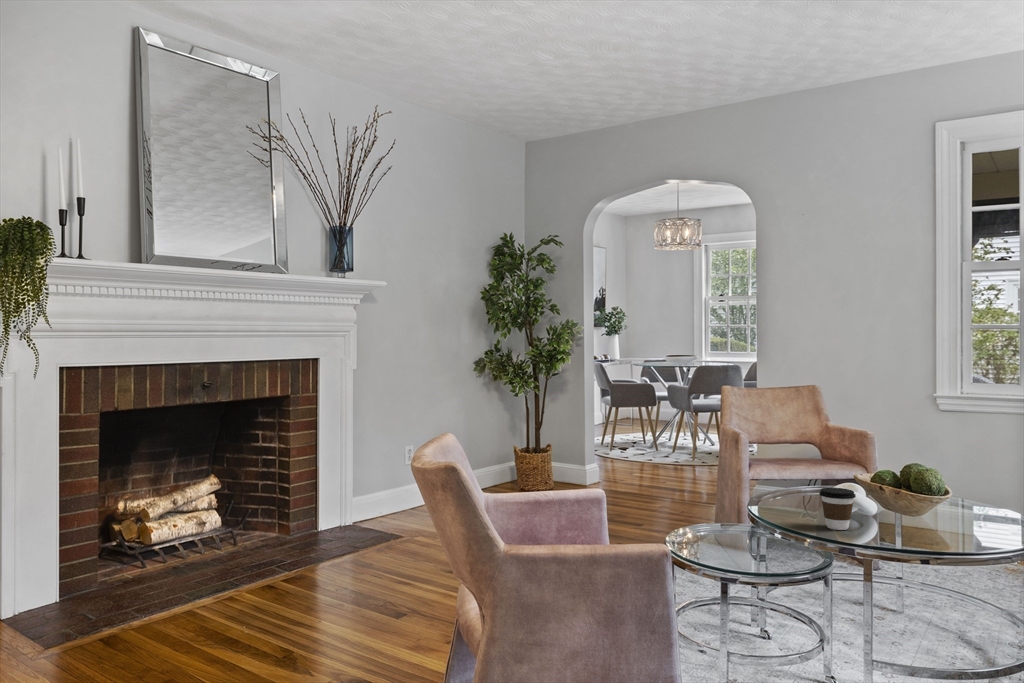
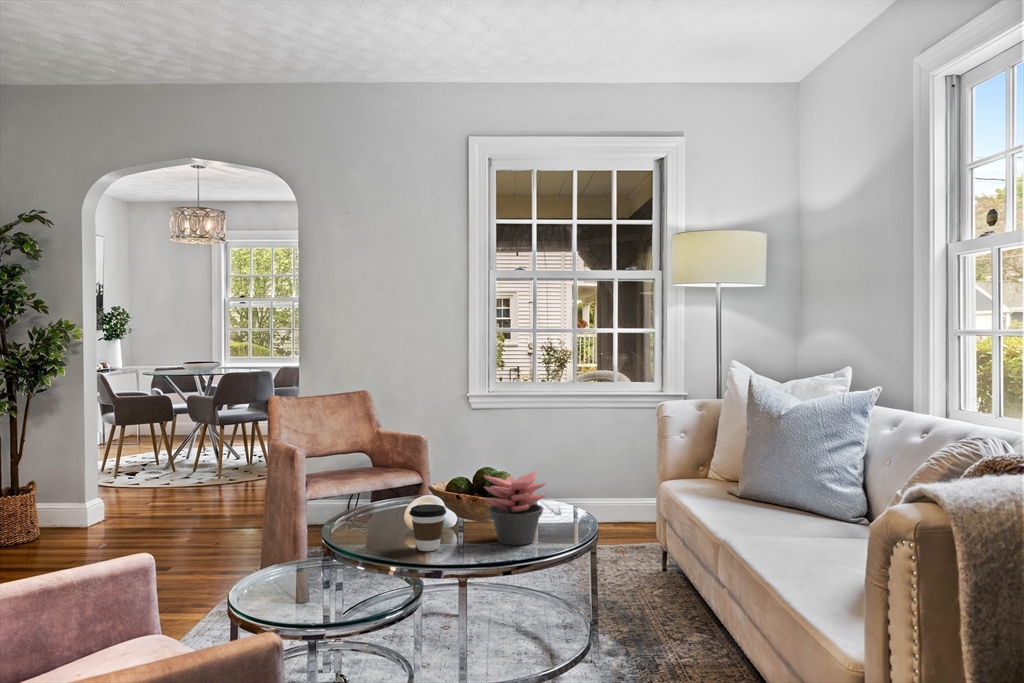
succulent plant: none [900,468,968,540] -> present [484,472,546,545]

